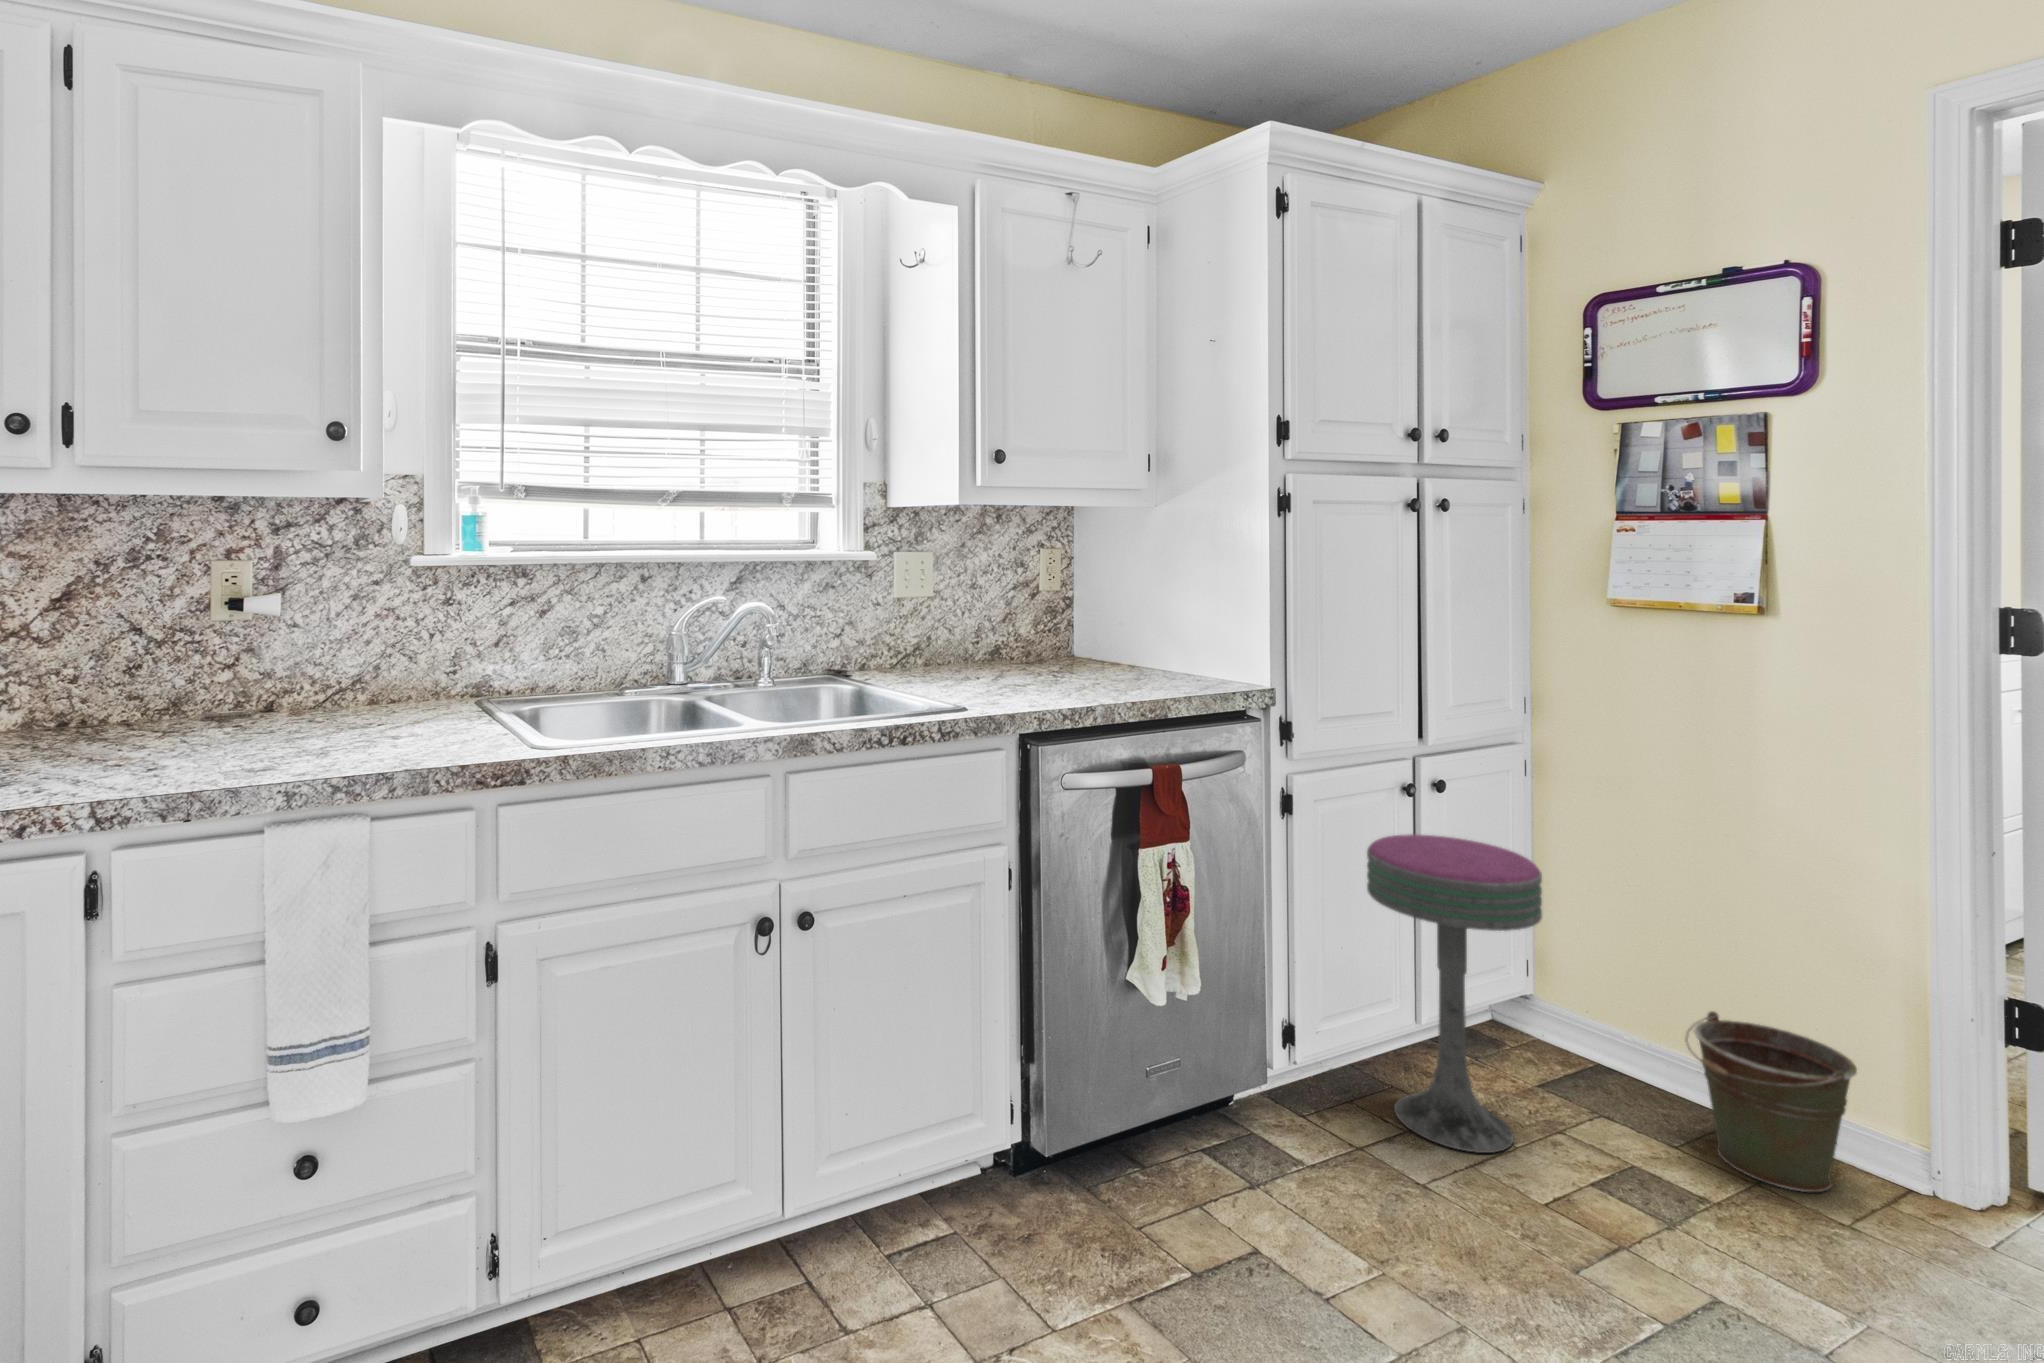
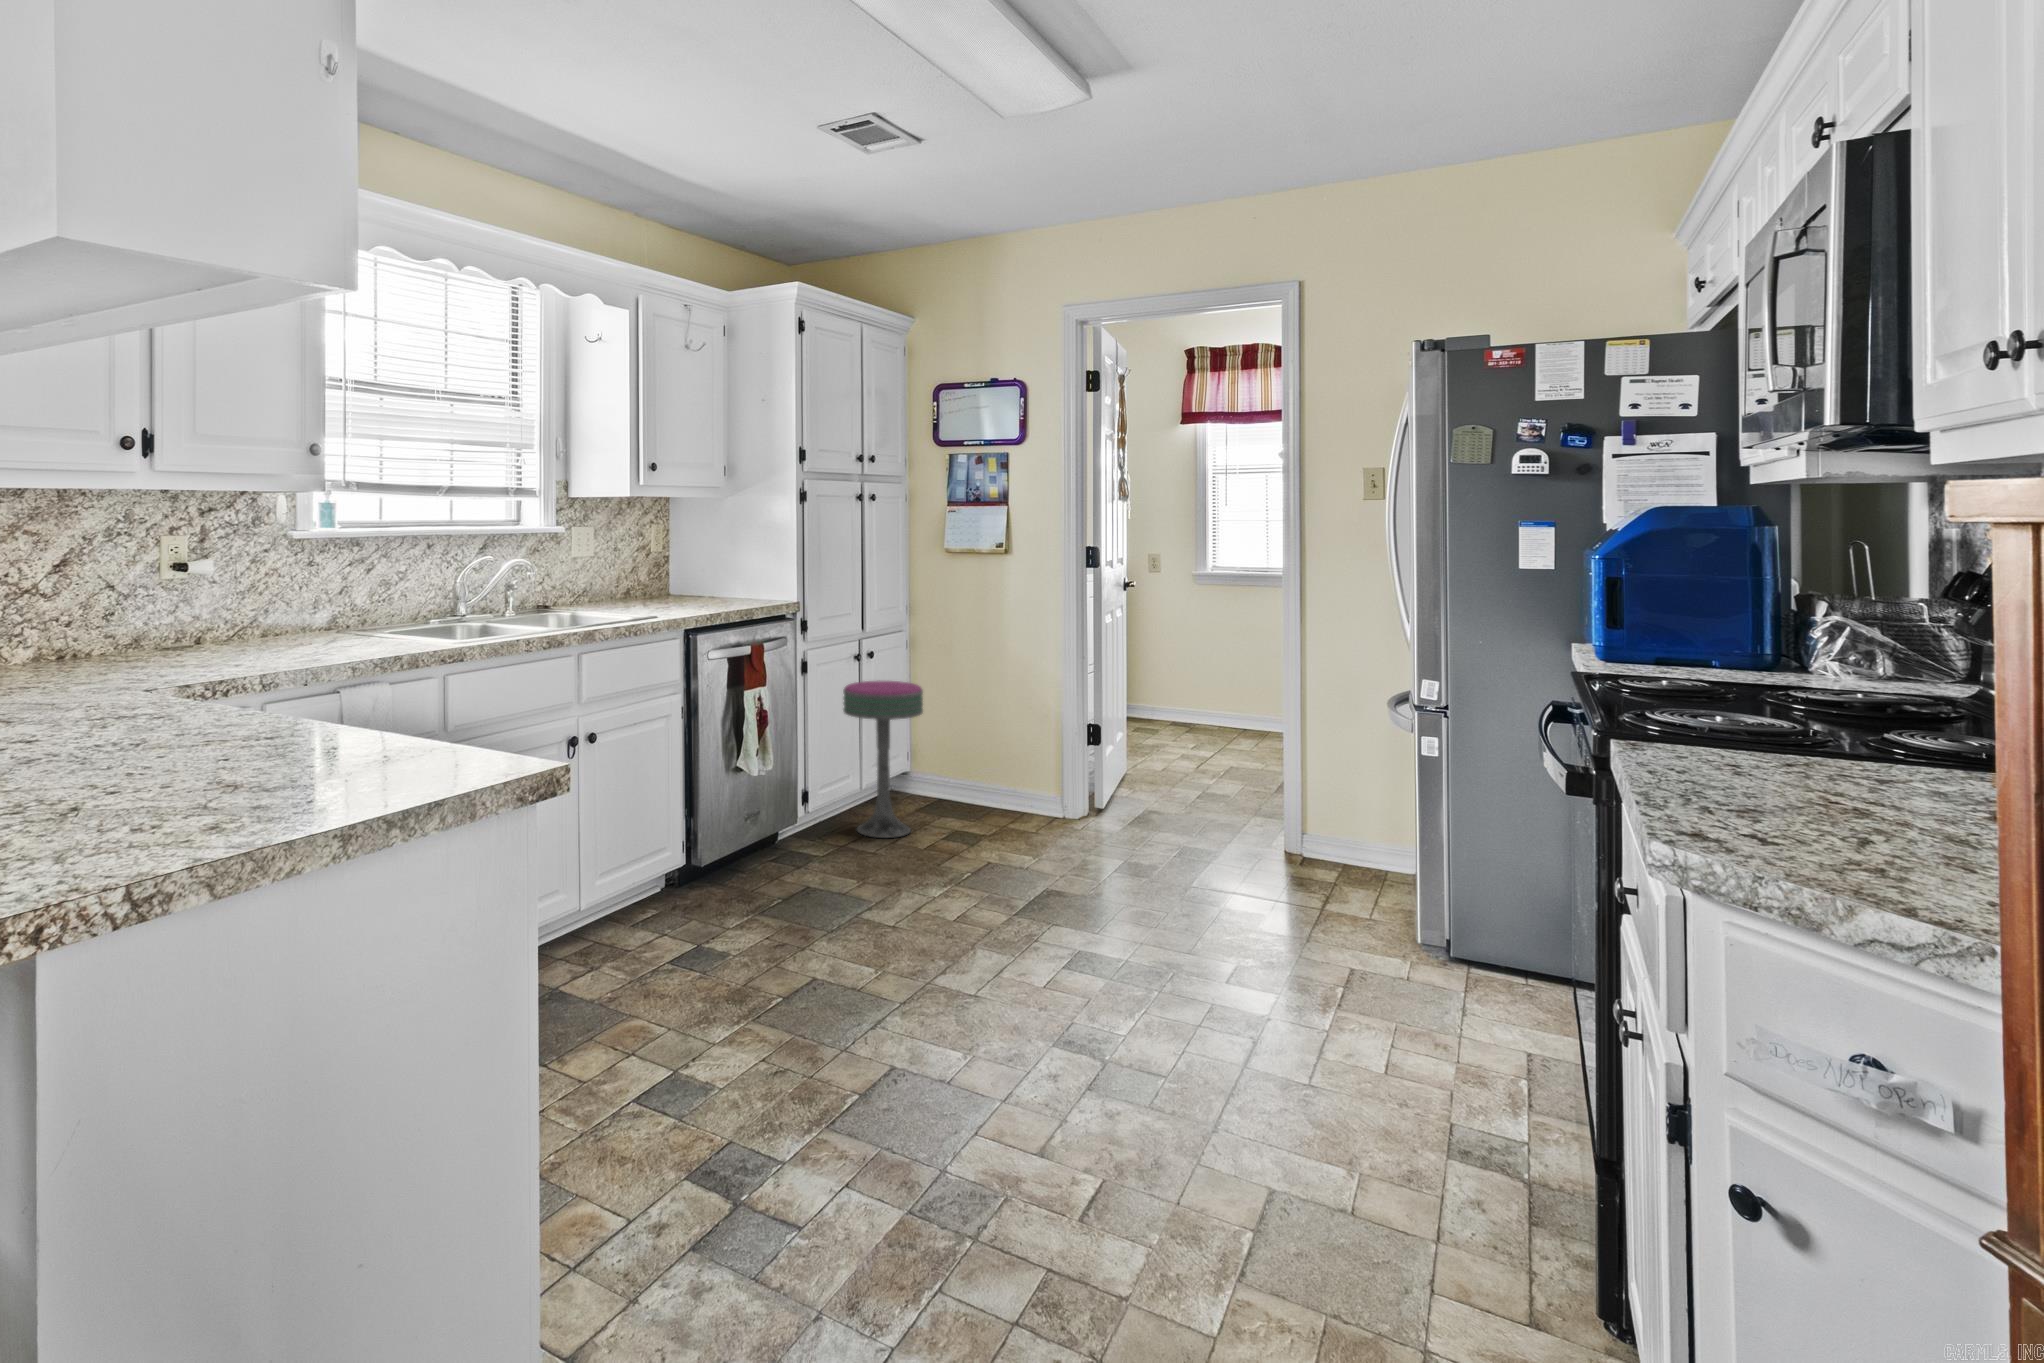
bucket: present [1685,1011,1857,1192] -> none [978,753,1040,824]

